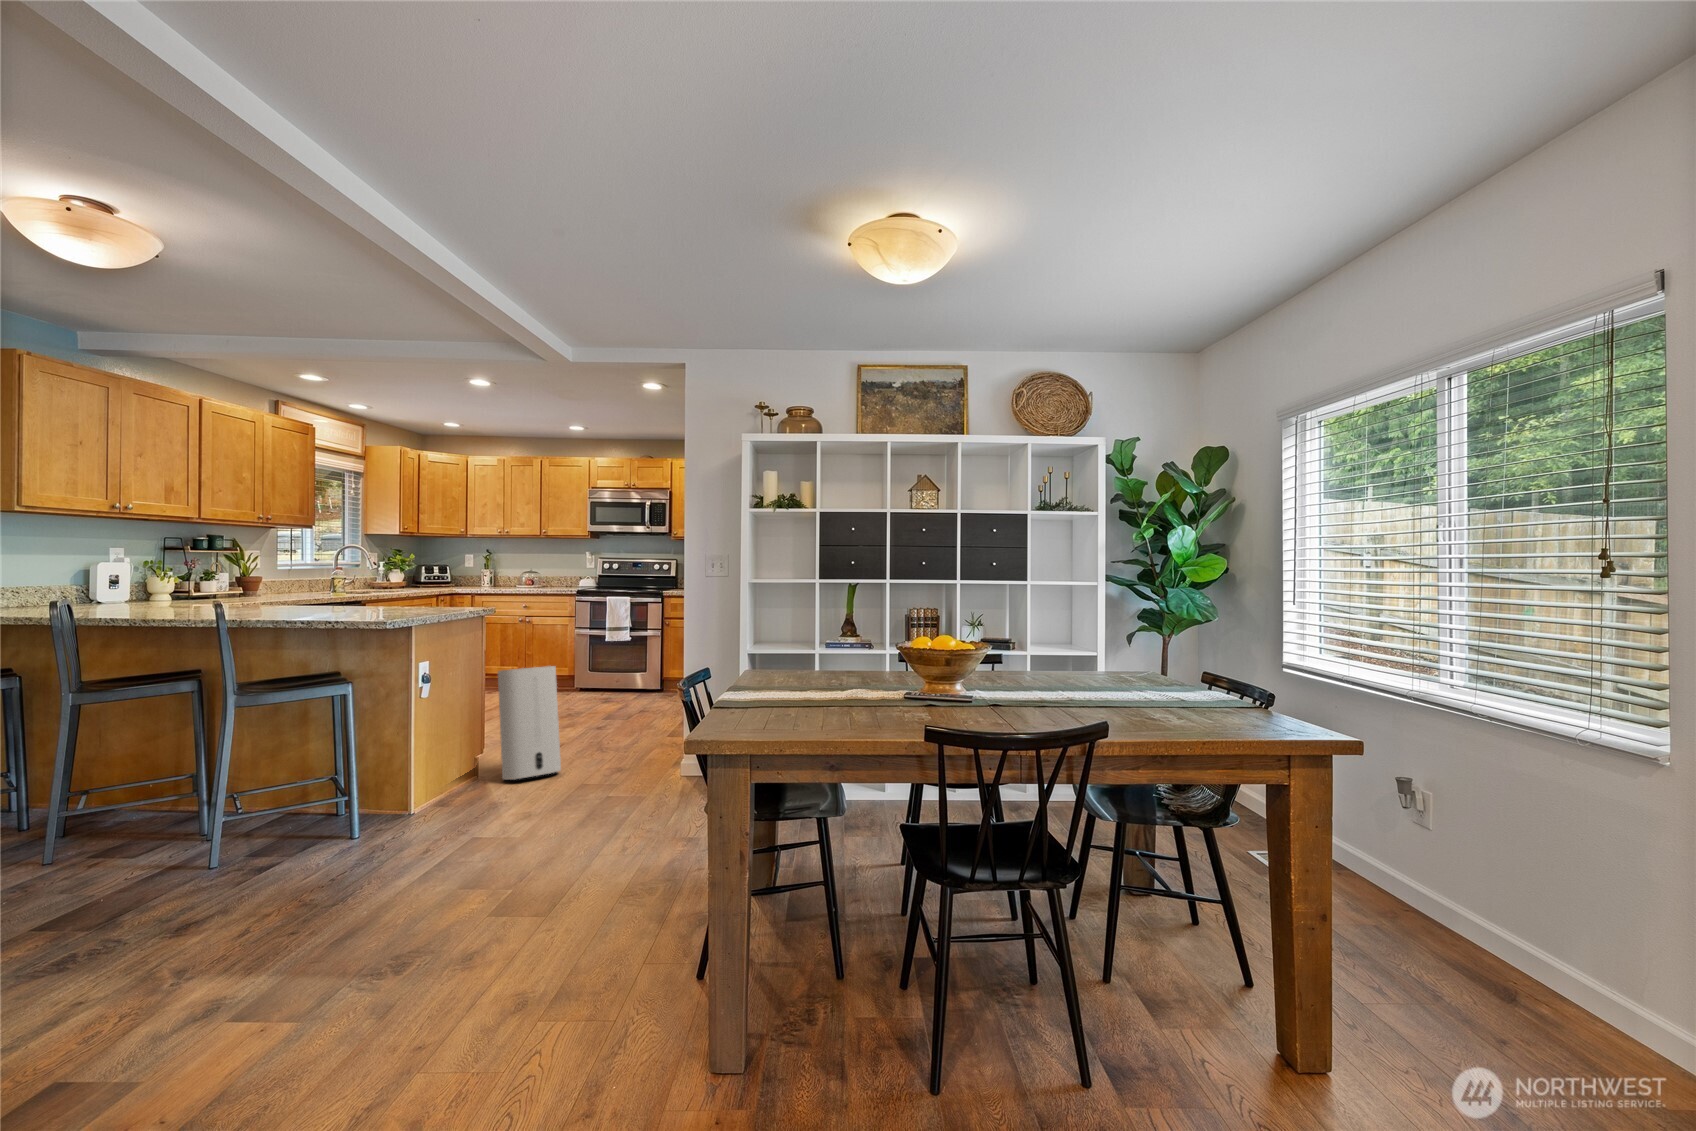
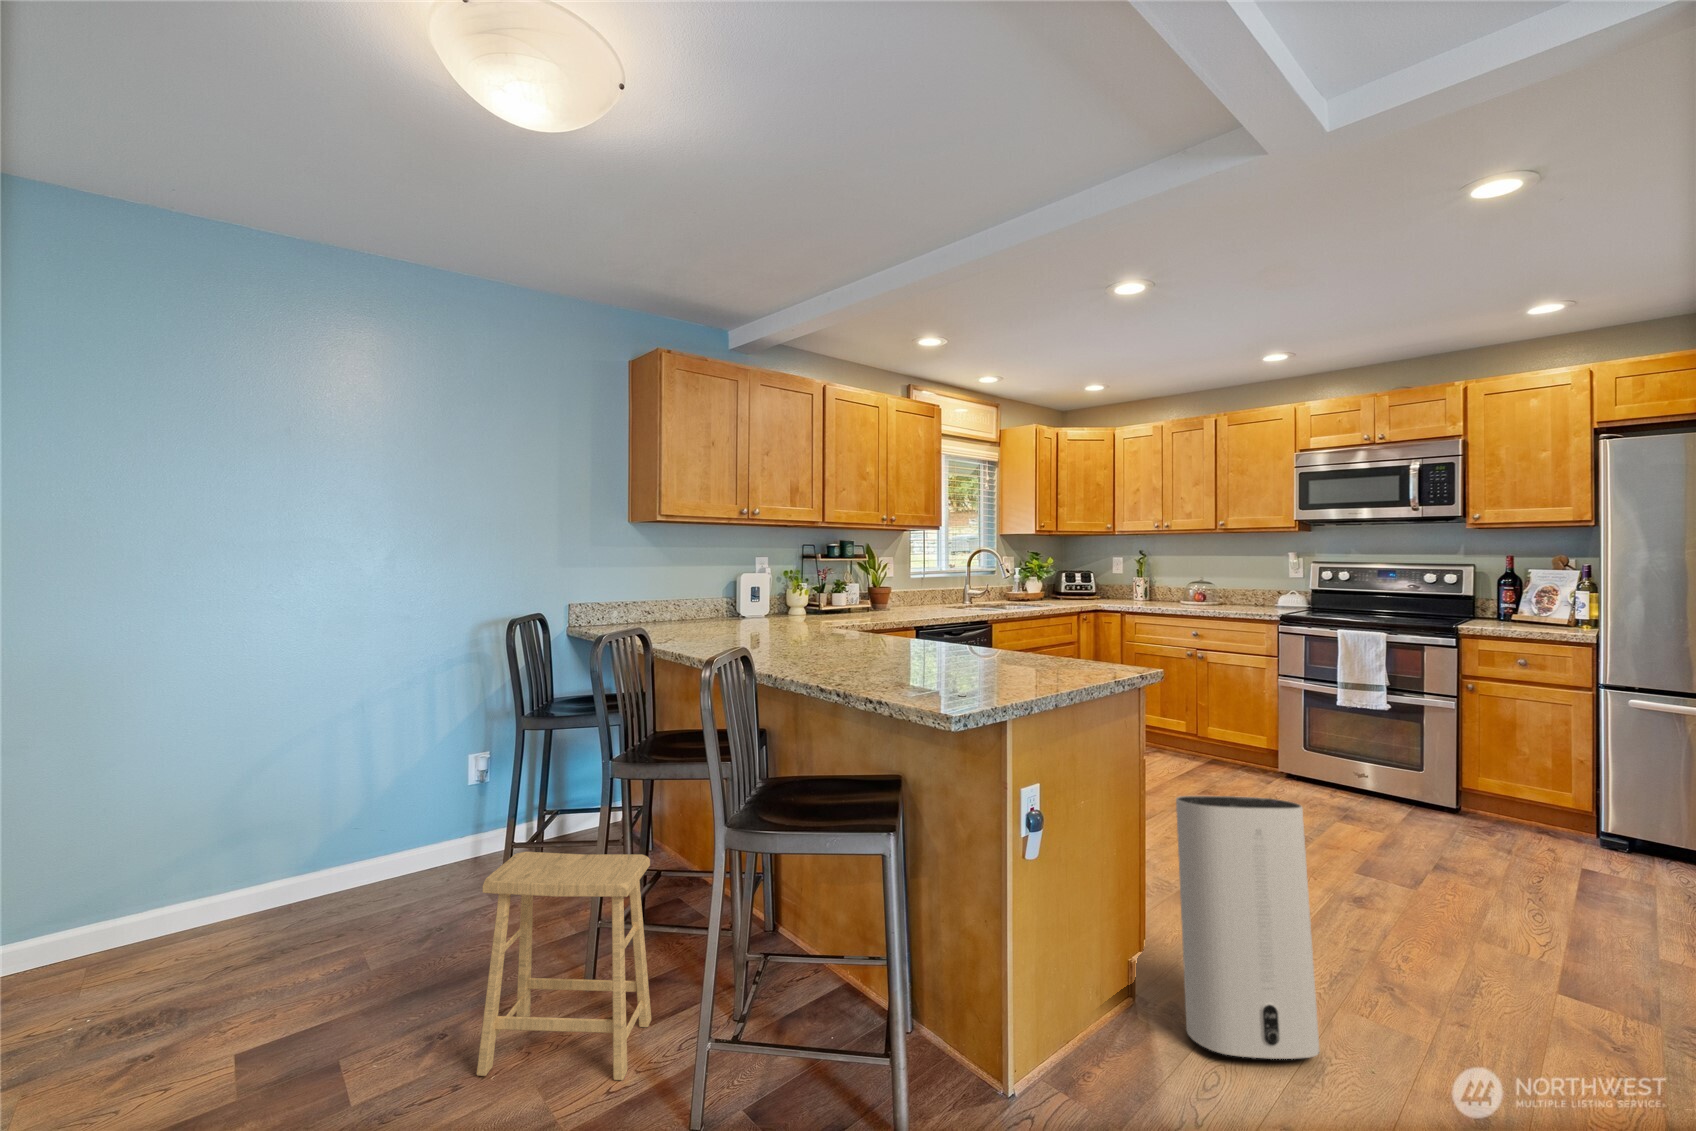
footstool: none [28,738,159,886] -> present [476,852,651,1080]

